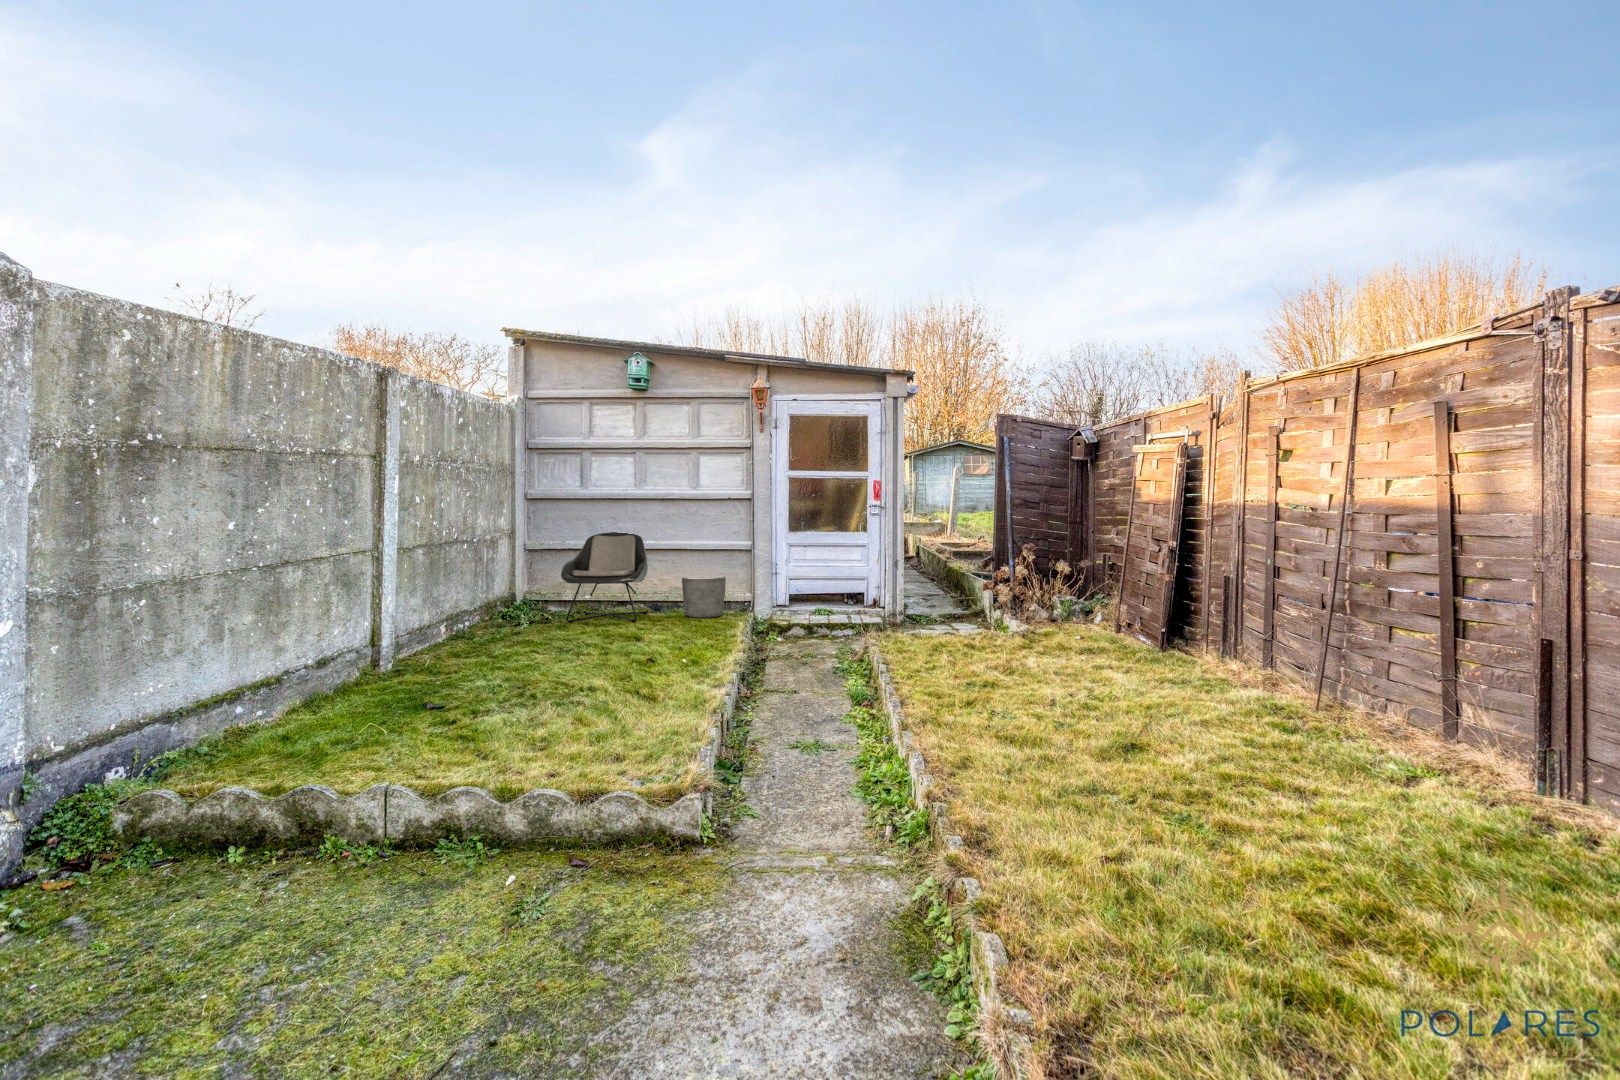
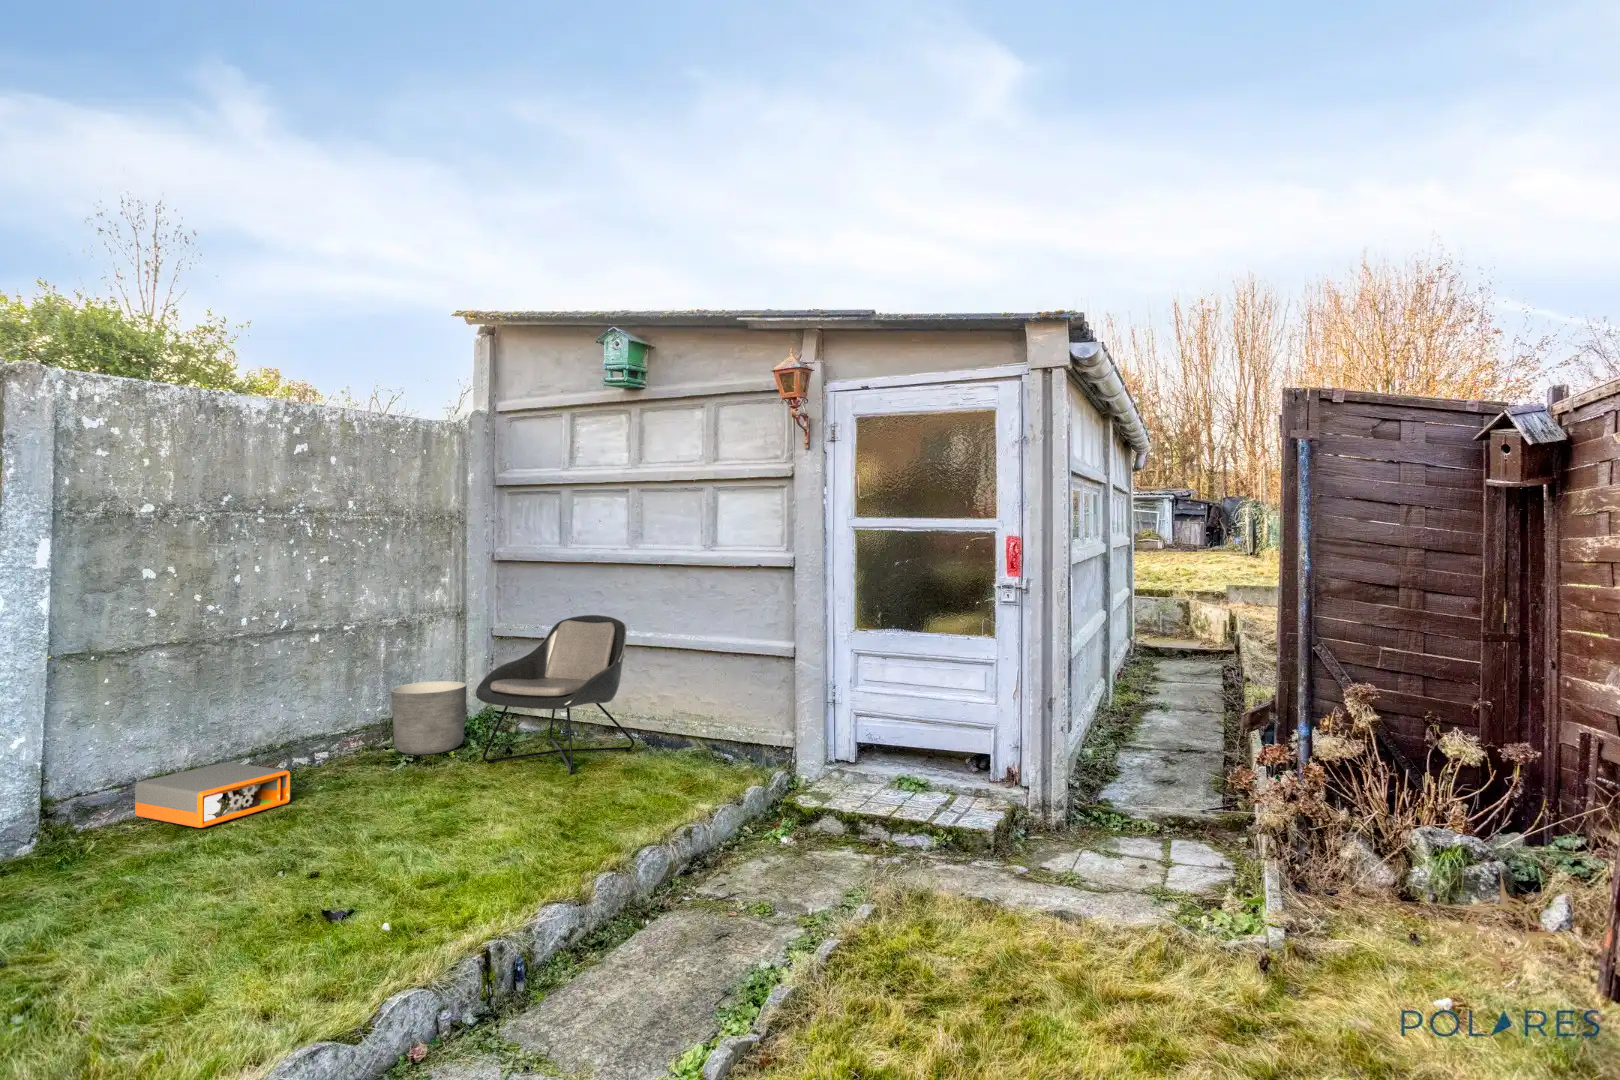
planter: present [682,576,726,618] -> present [391,681,467,755]
storage box: none [403,619,491,649] -> present [135,762,290,828]

